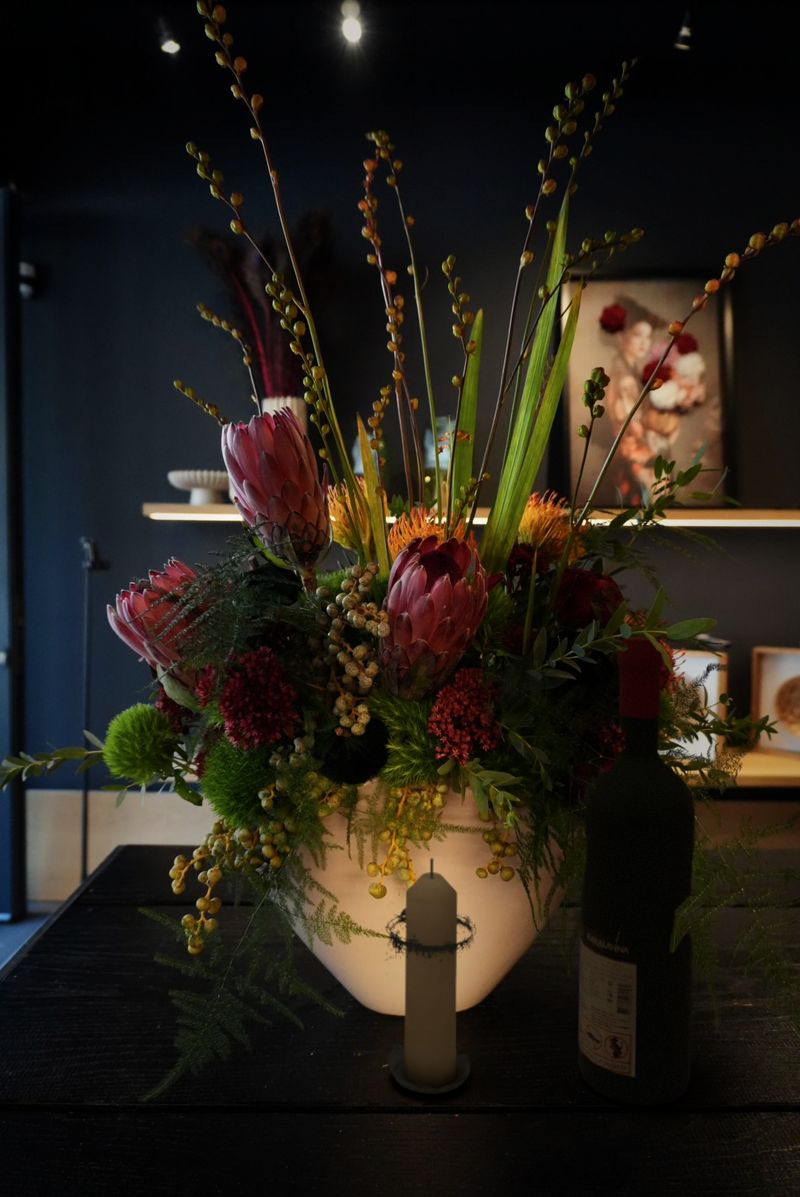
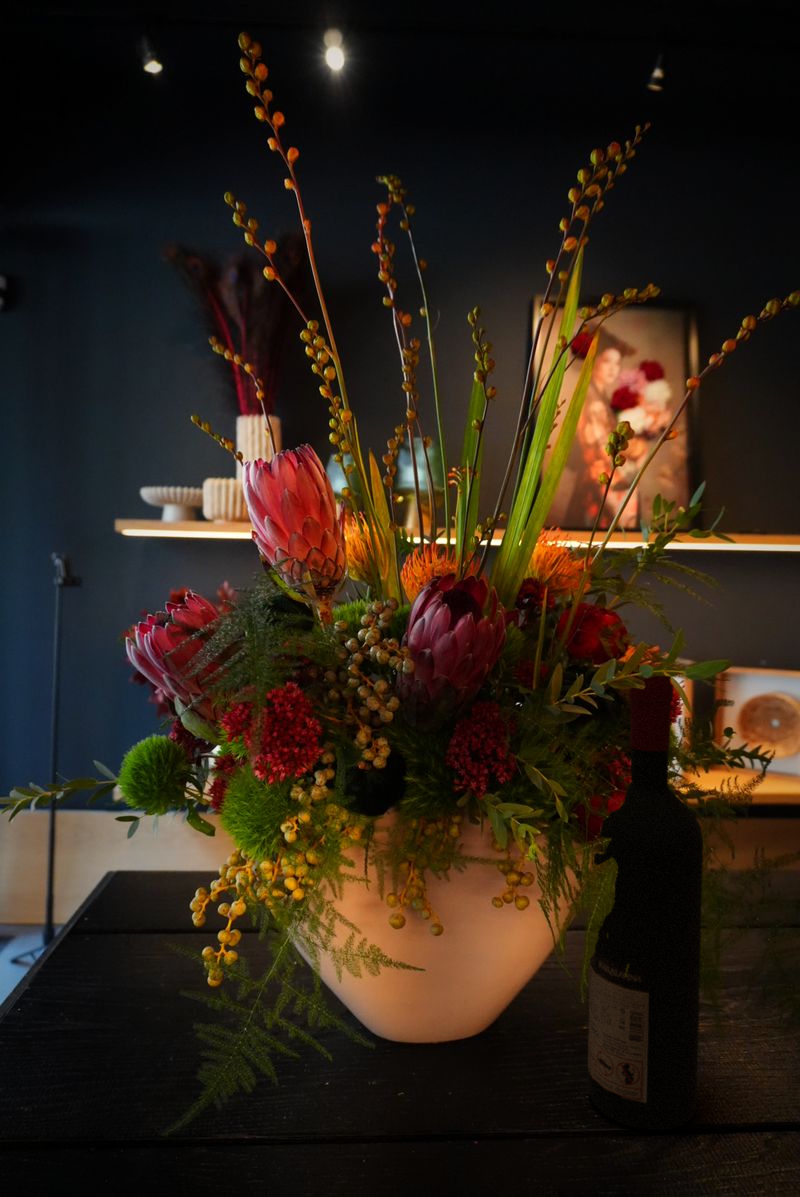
candle: present [386,859,475,1094] -> none [391,889,498,1127]

